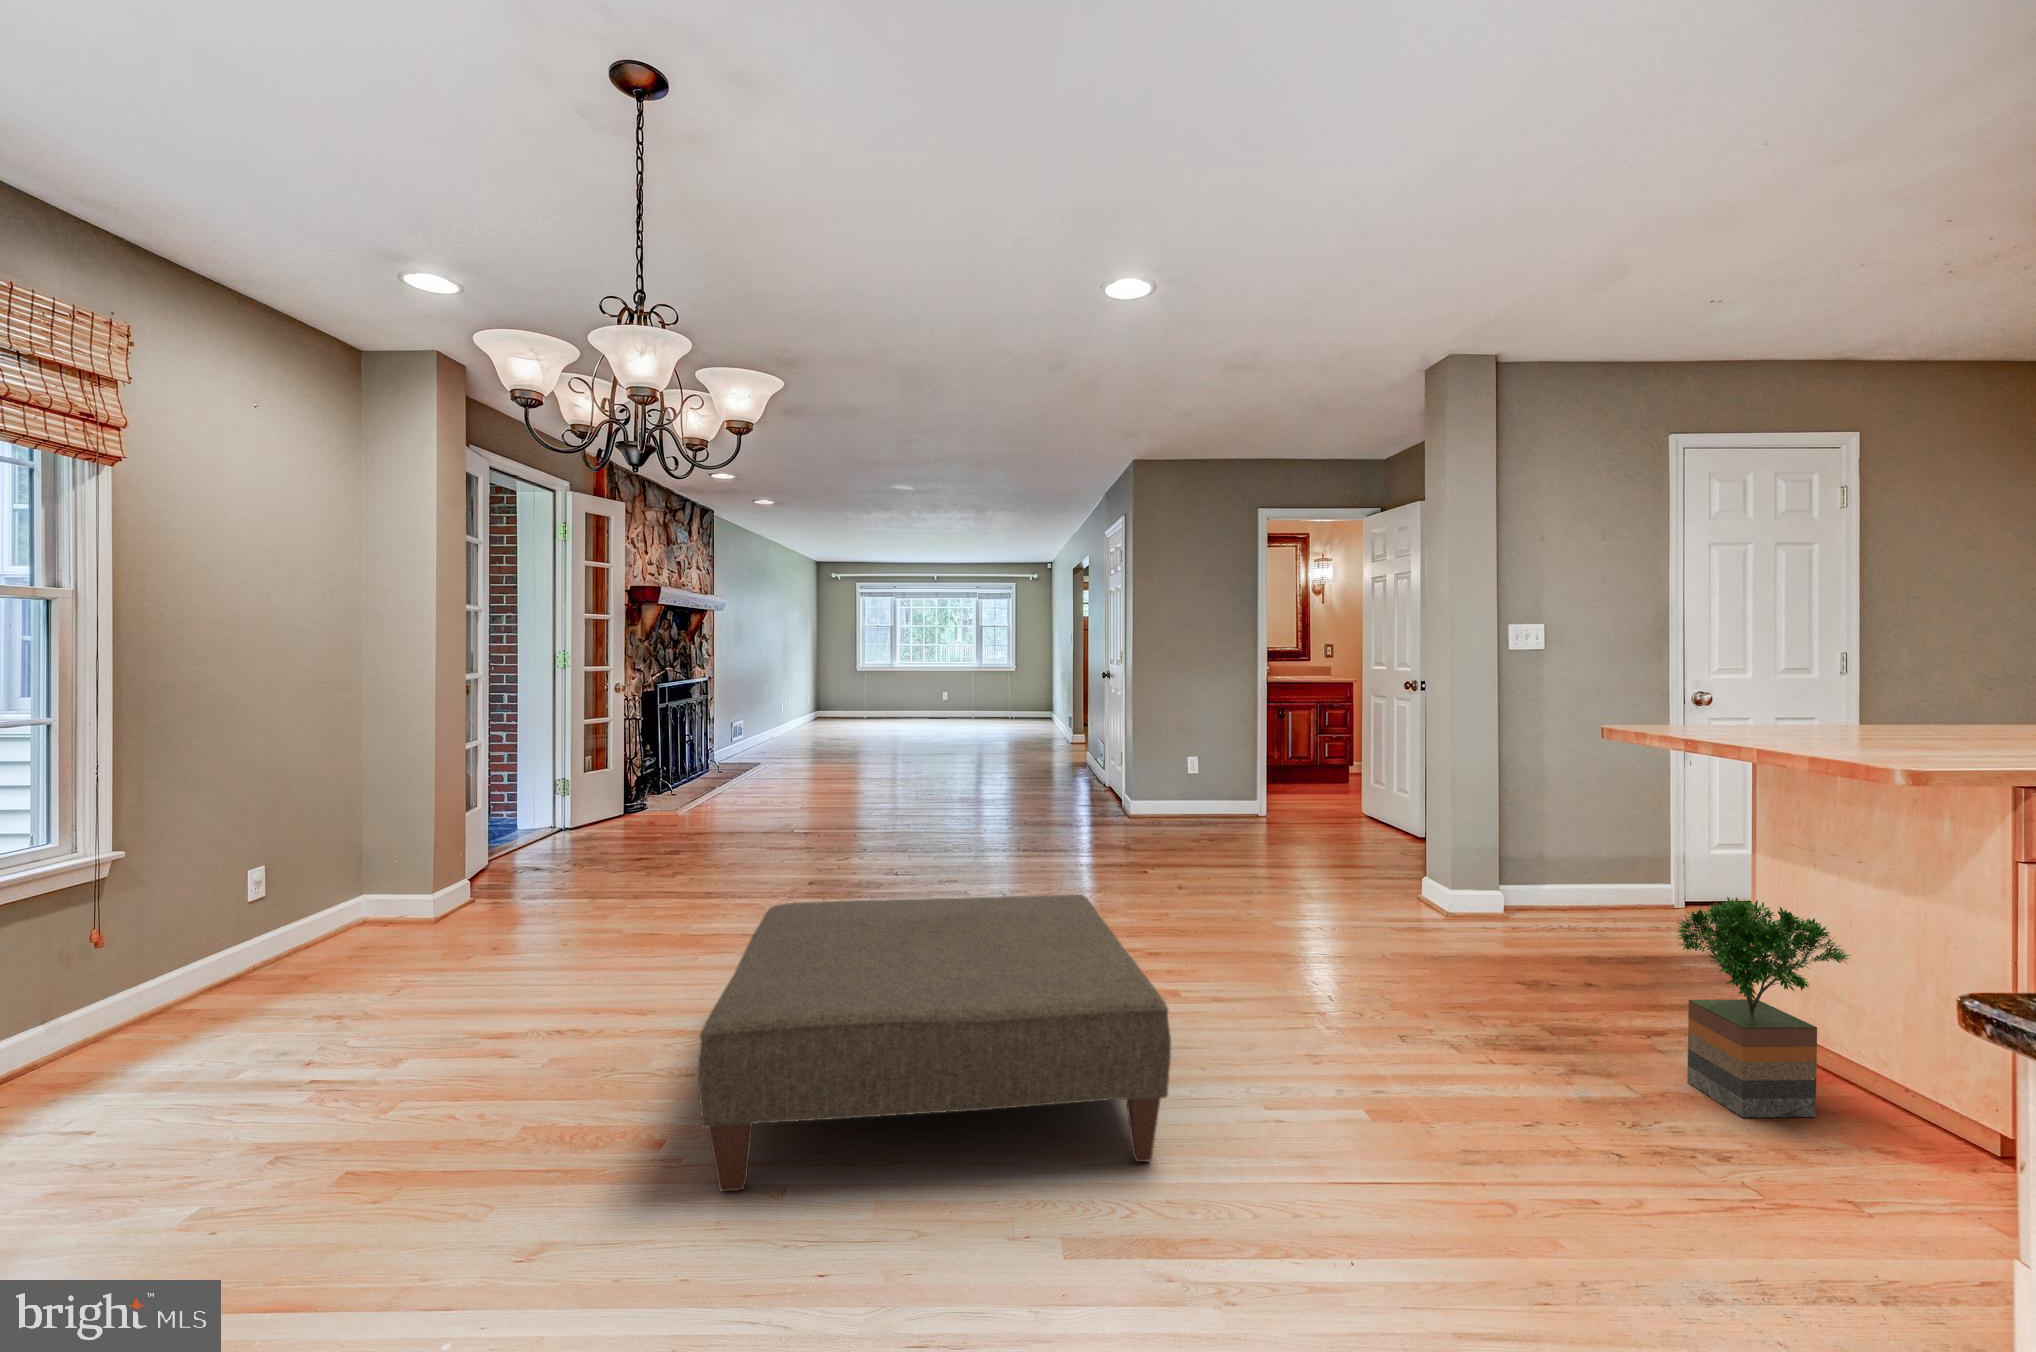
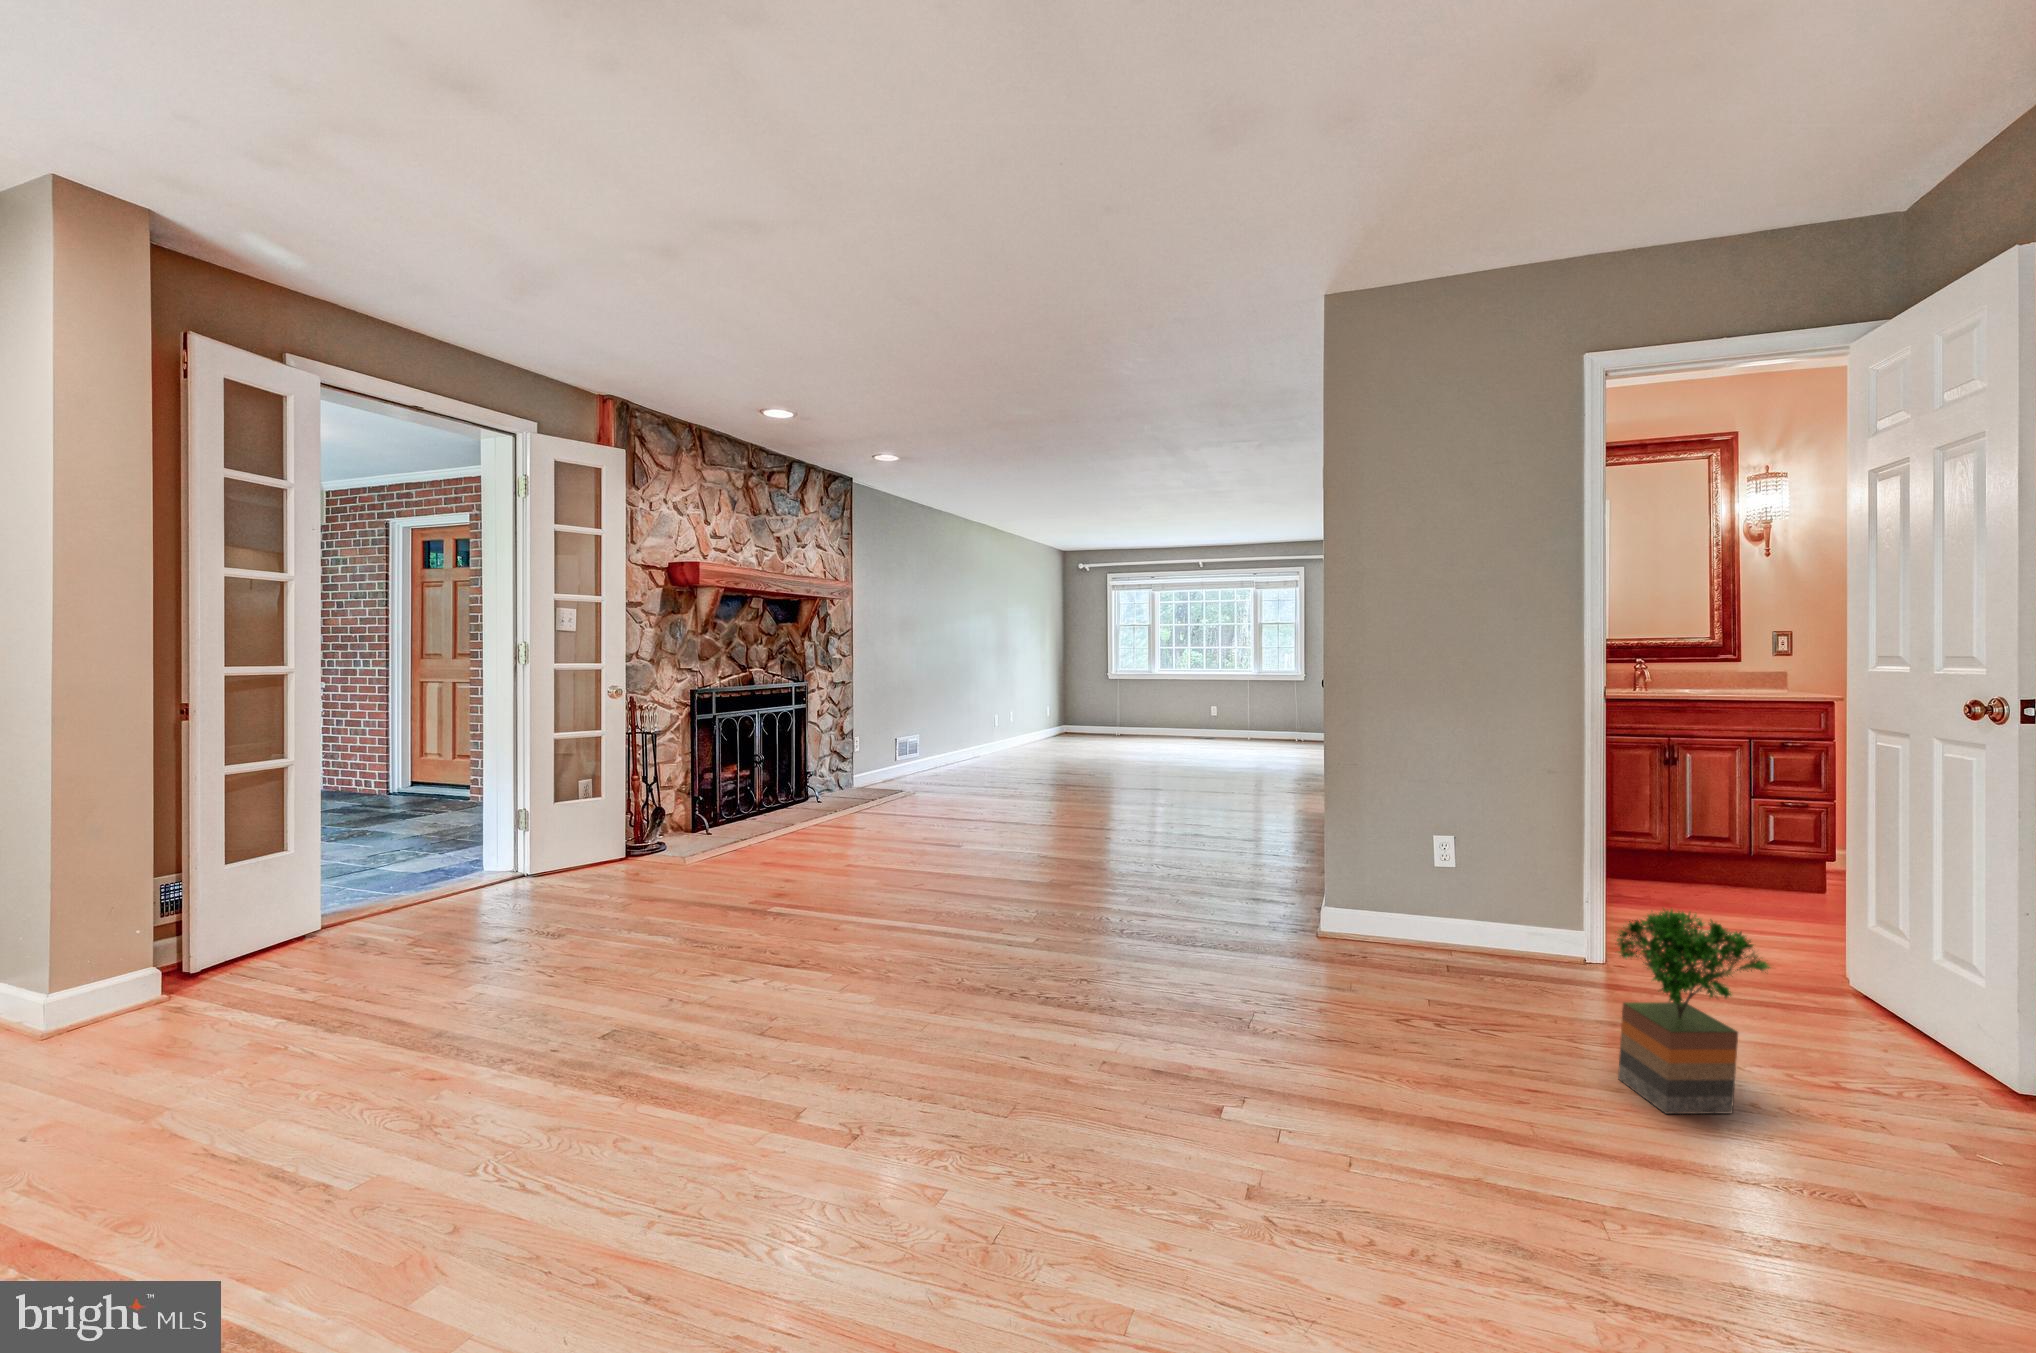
ottoman: present [698,894,1171,1191] -> none [682,891,1136,1190]

